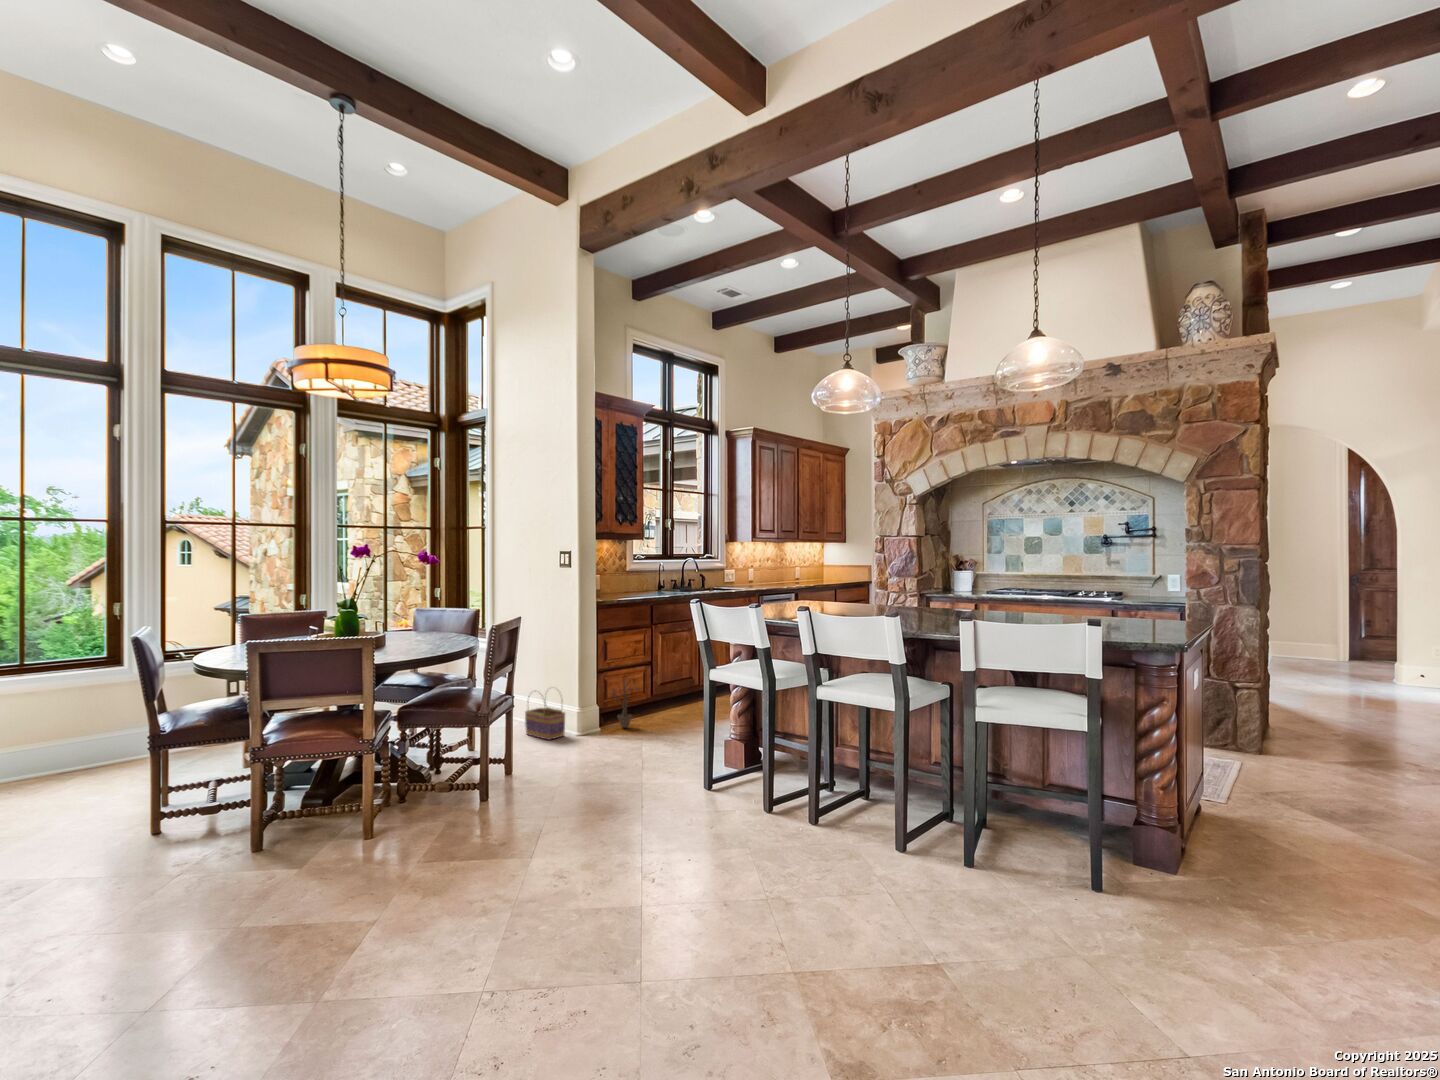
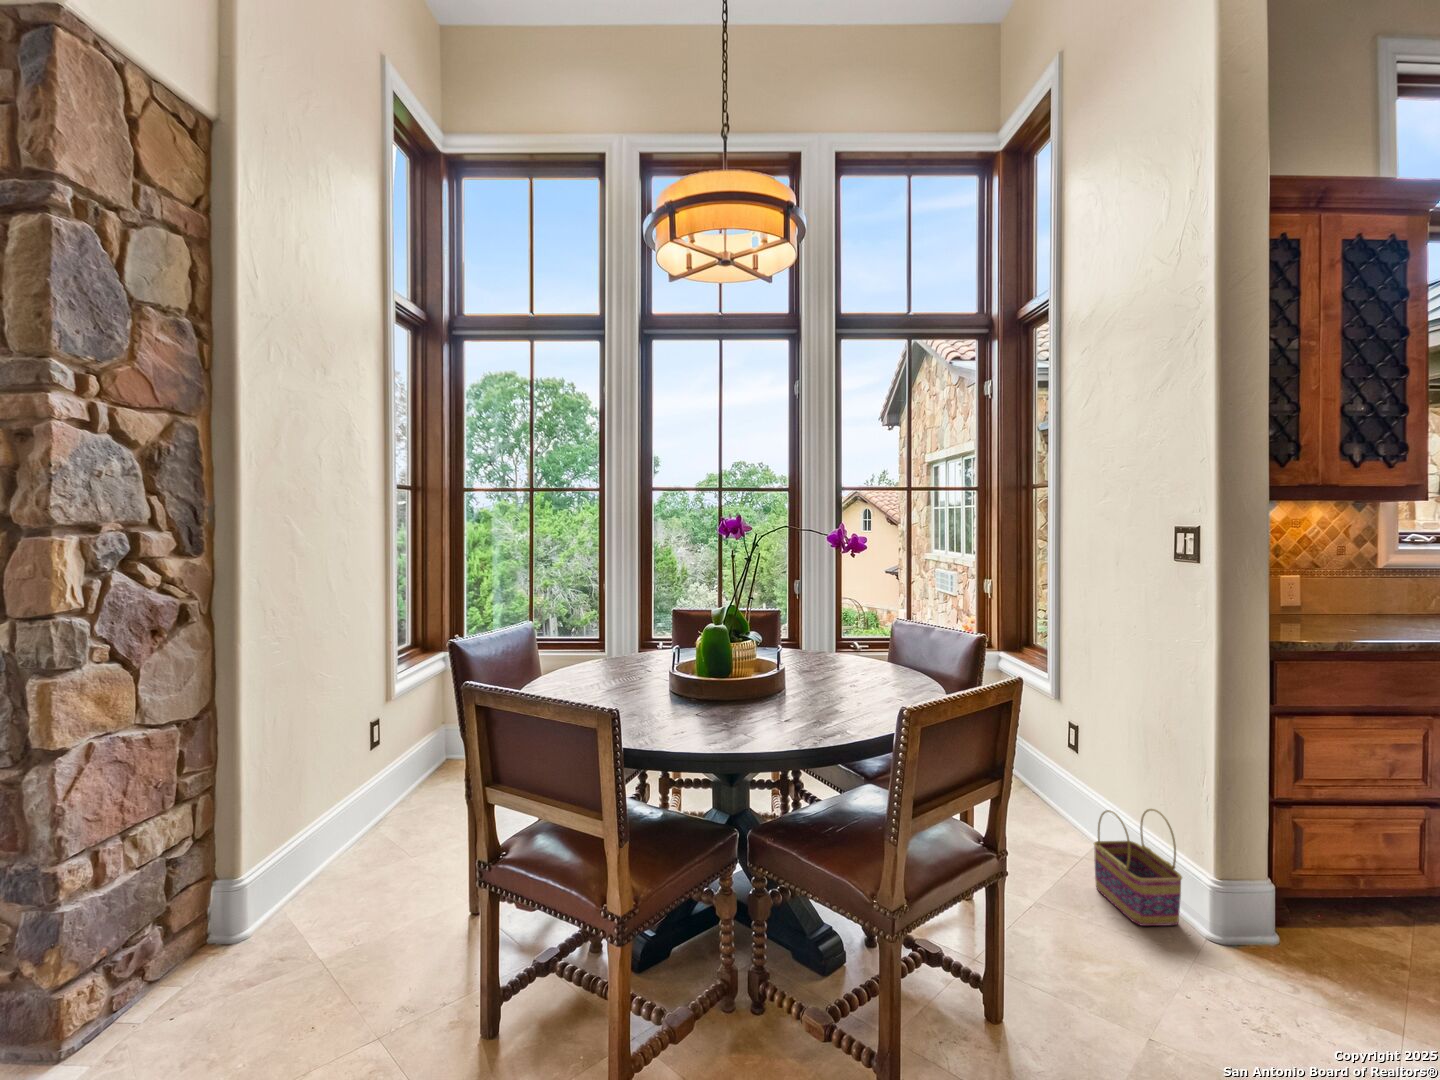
decorative plant: present [607,678,637,728] -> none [1289,830,1397,955]

